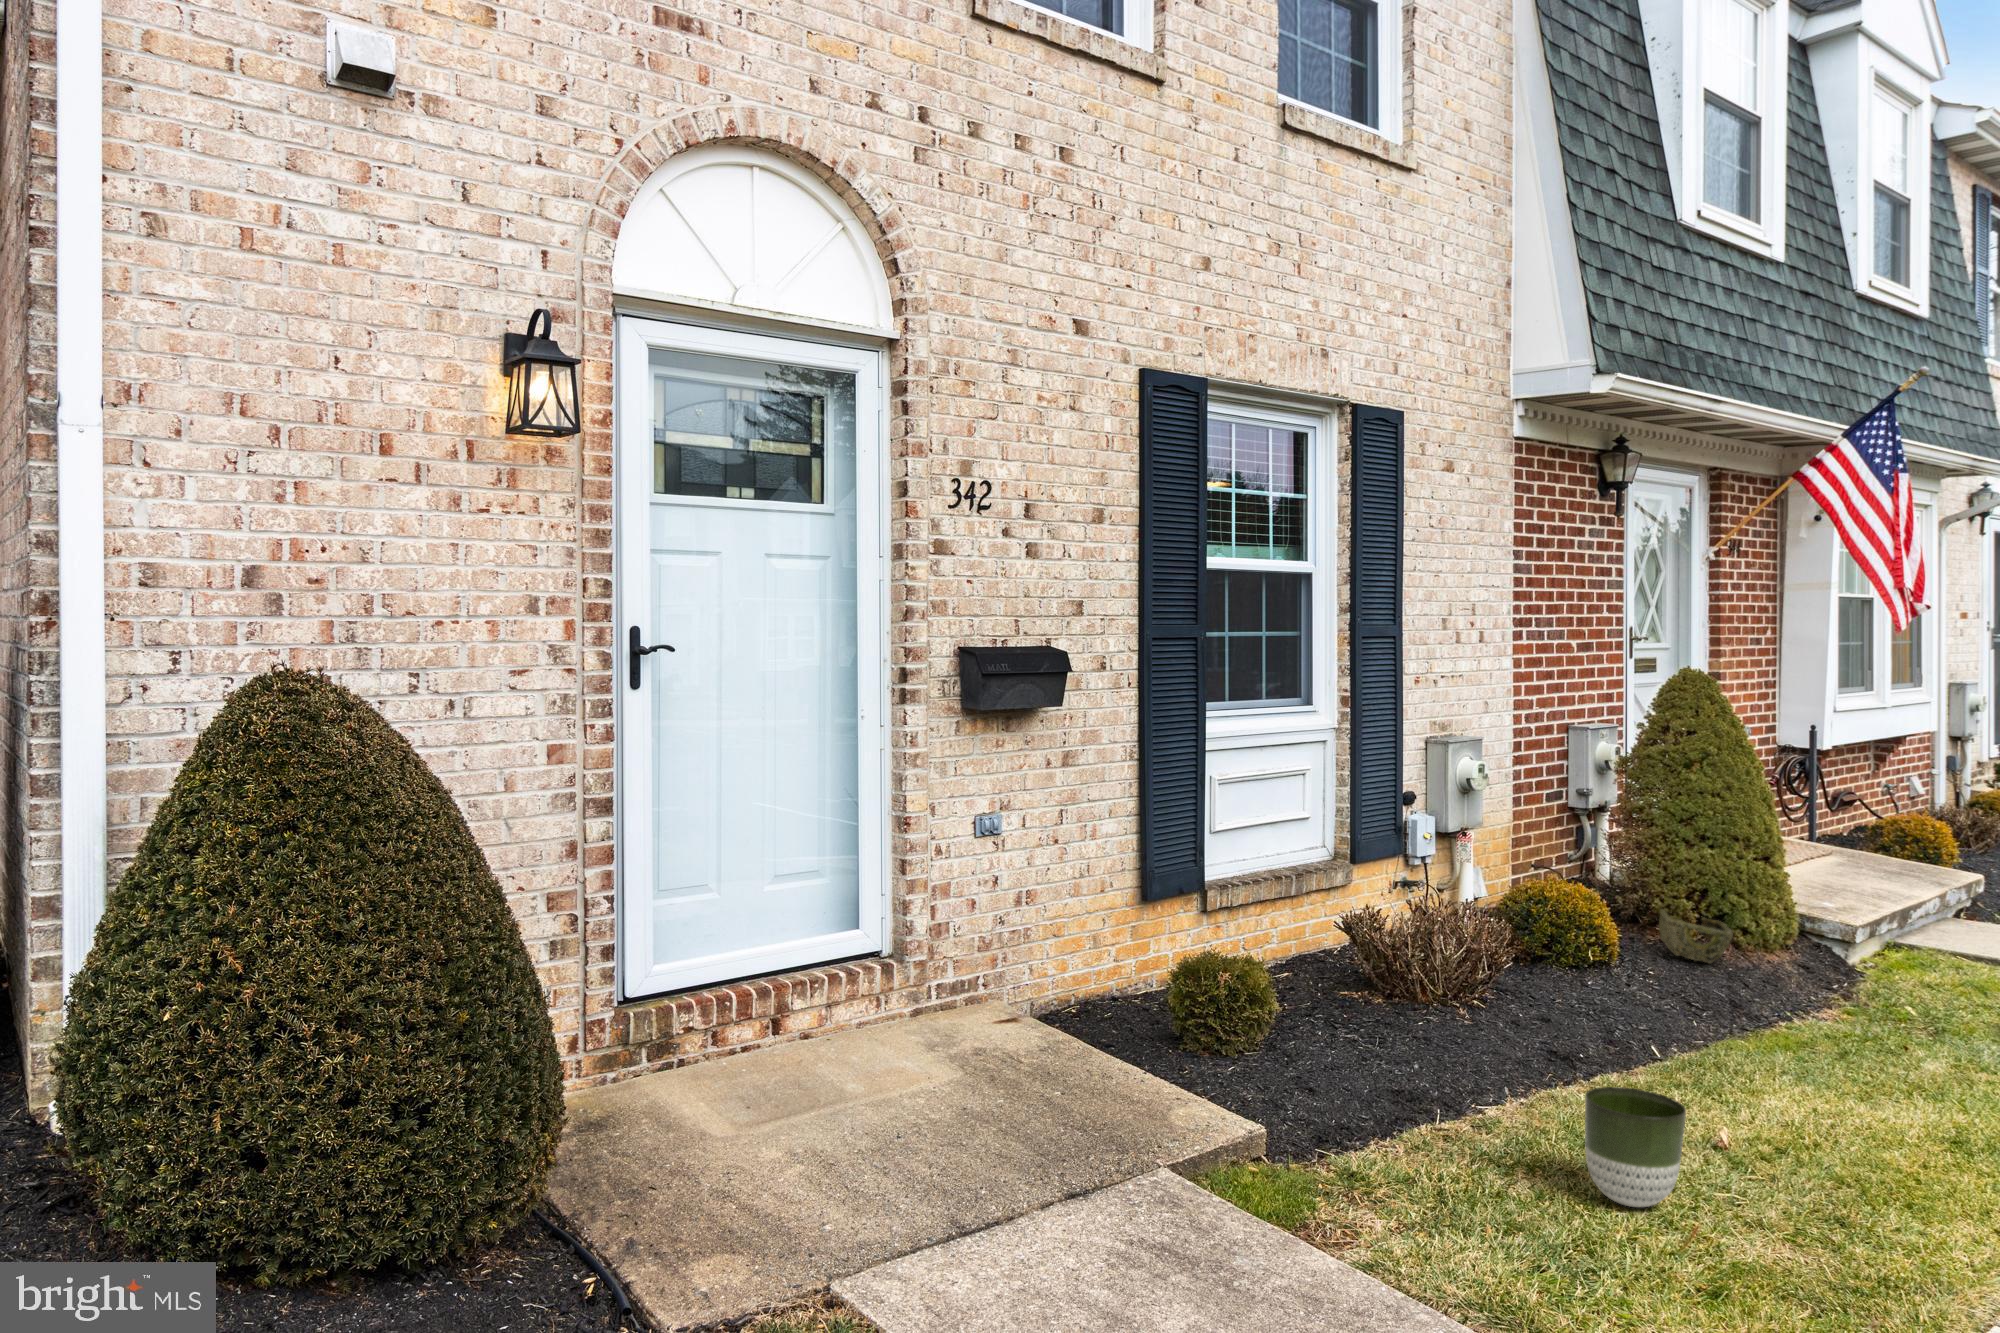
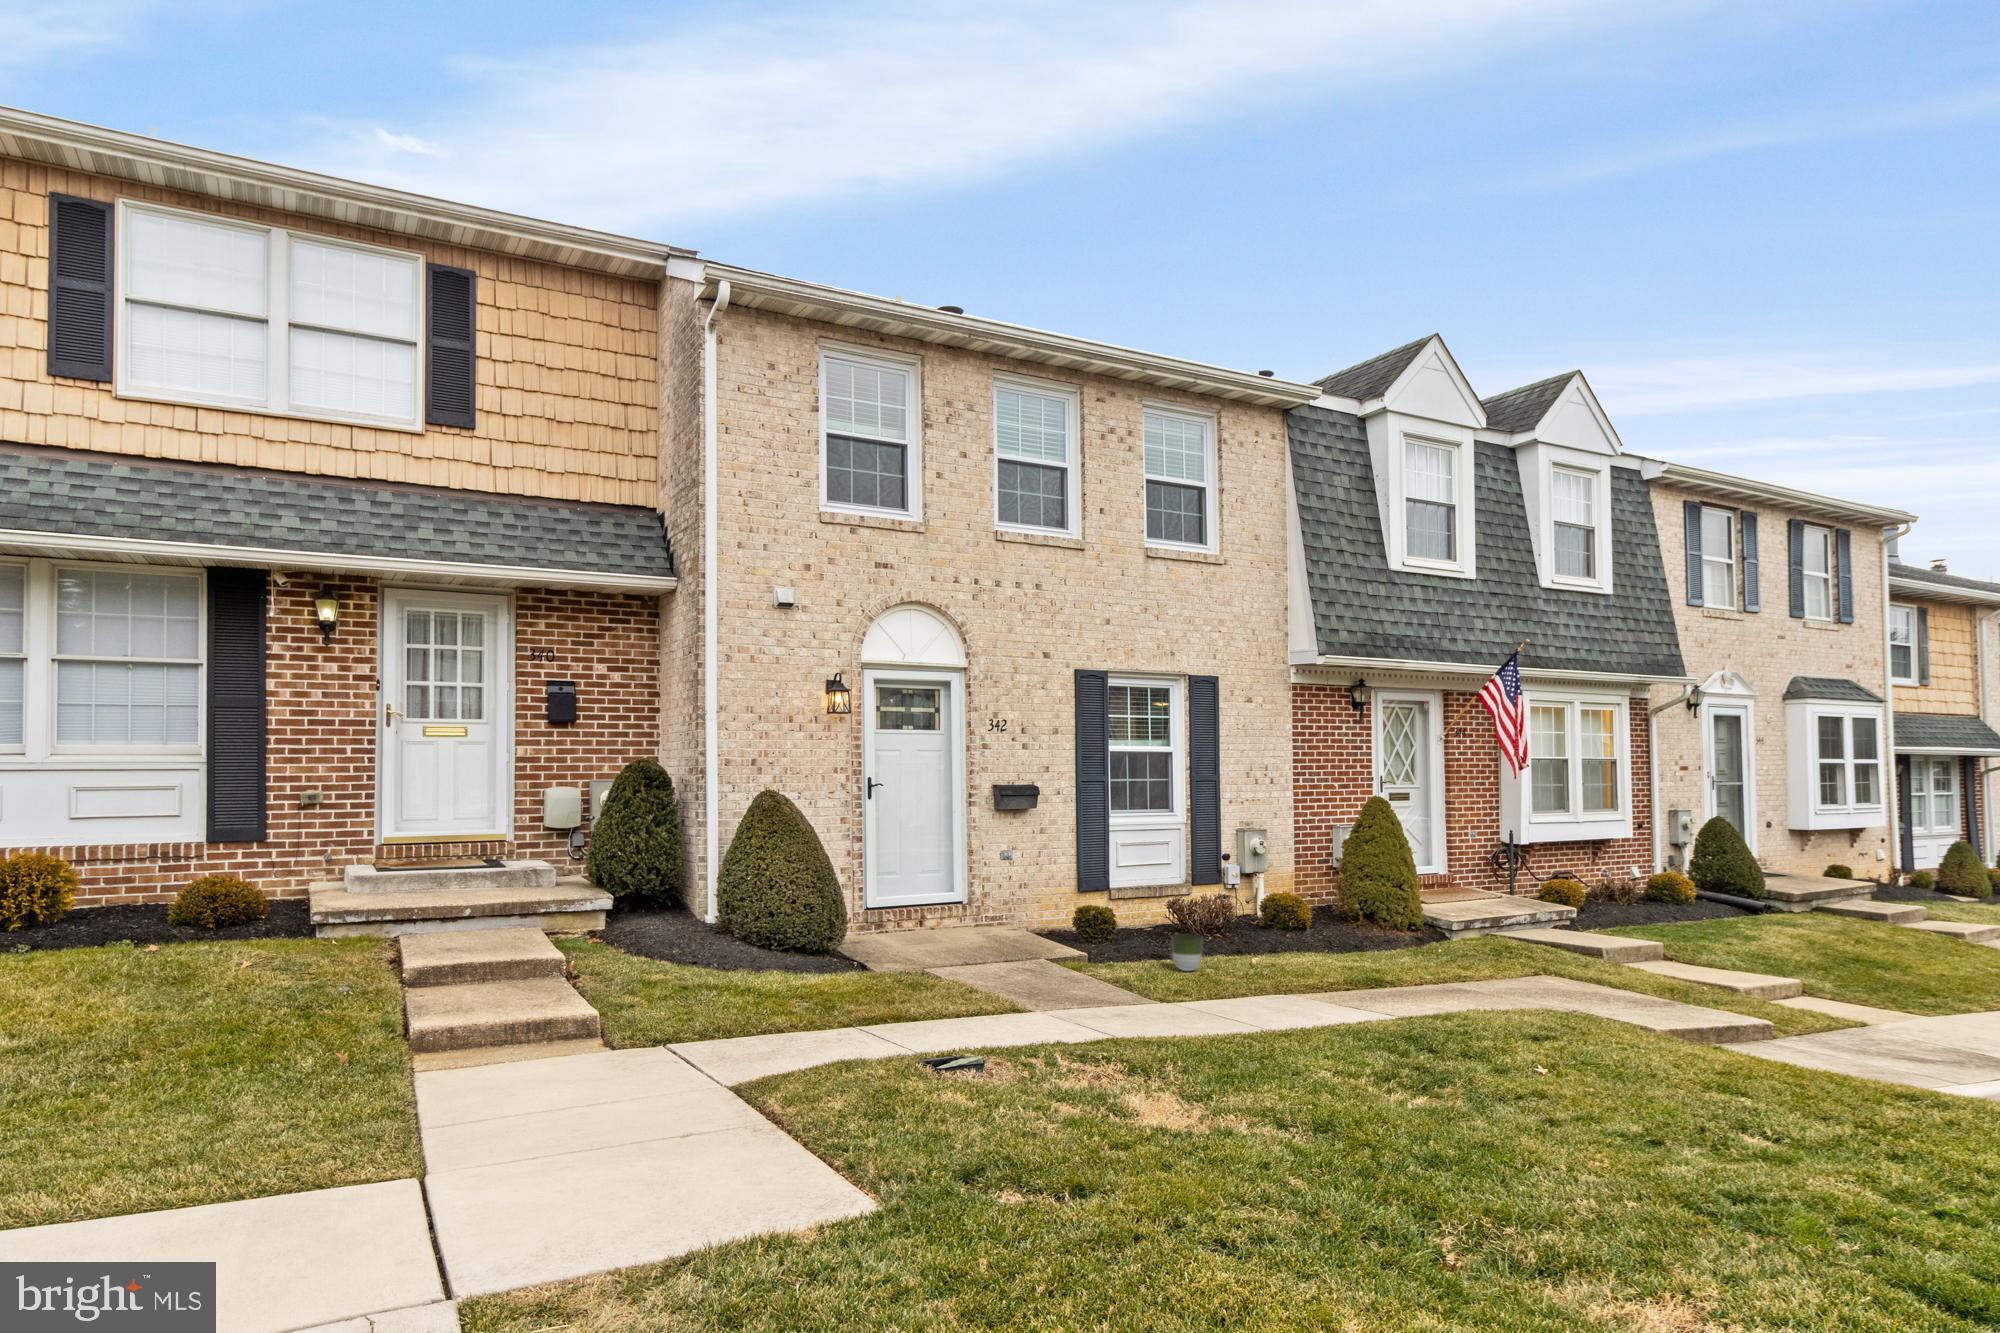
woven basket: present [1659,909,1733,963] -> none [1342,910,1378,933]

